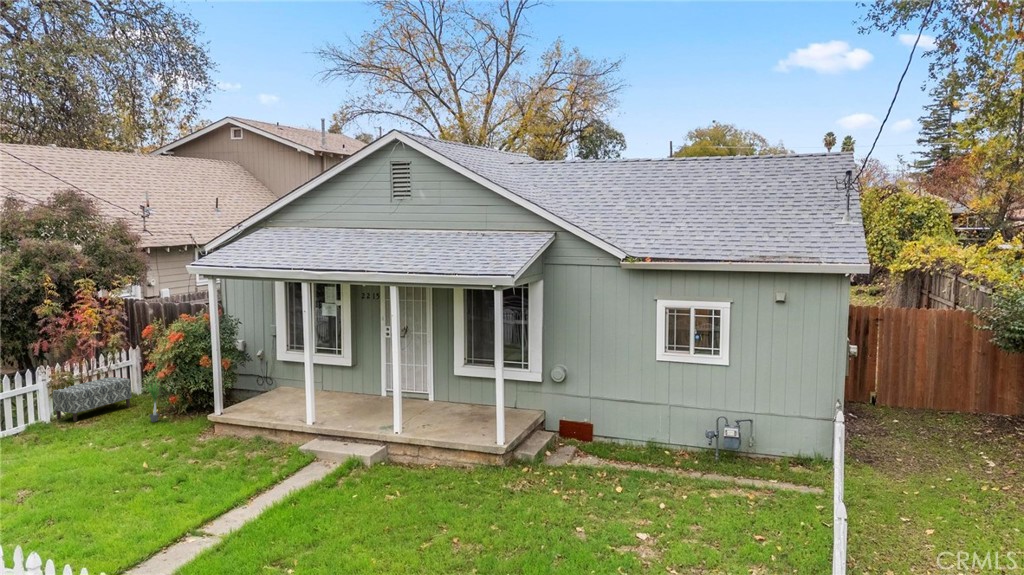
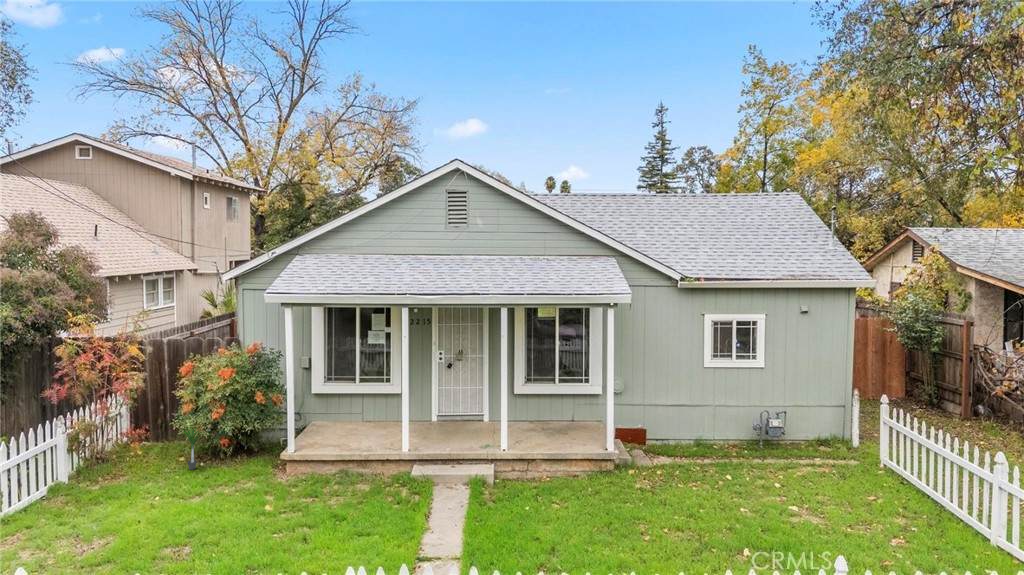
bench: present [53,377,132,422] -> none [58,425,133,480]

